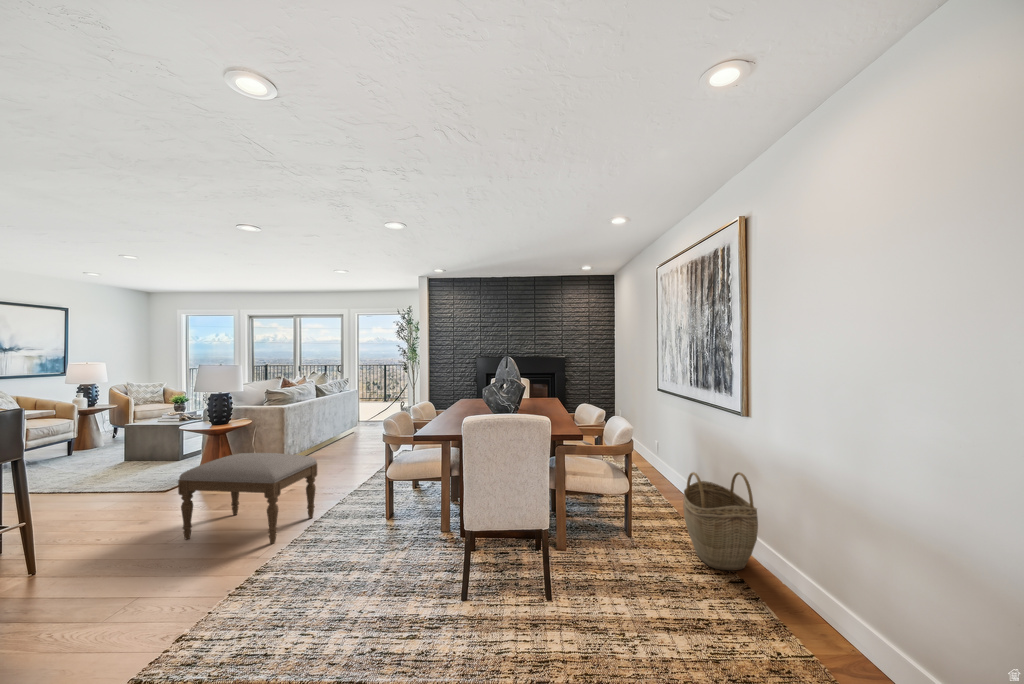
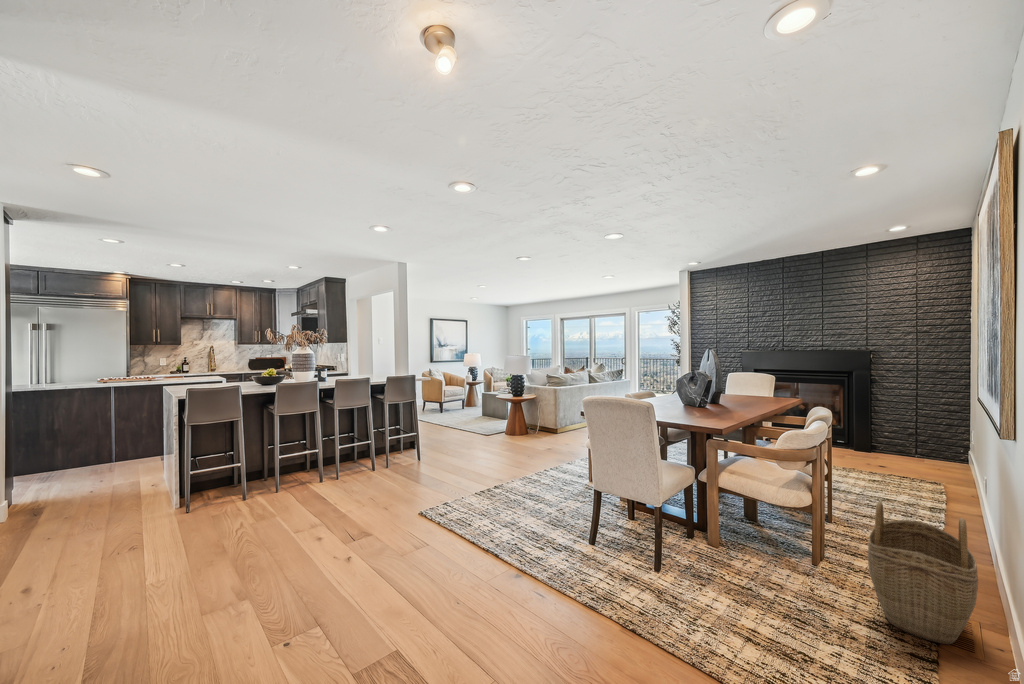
ottoman: present [178,453,317,544] -> none [473,414,550,475]

